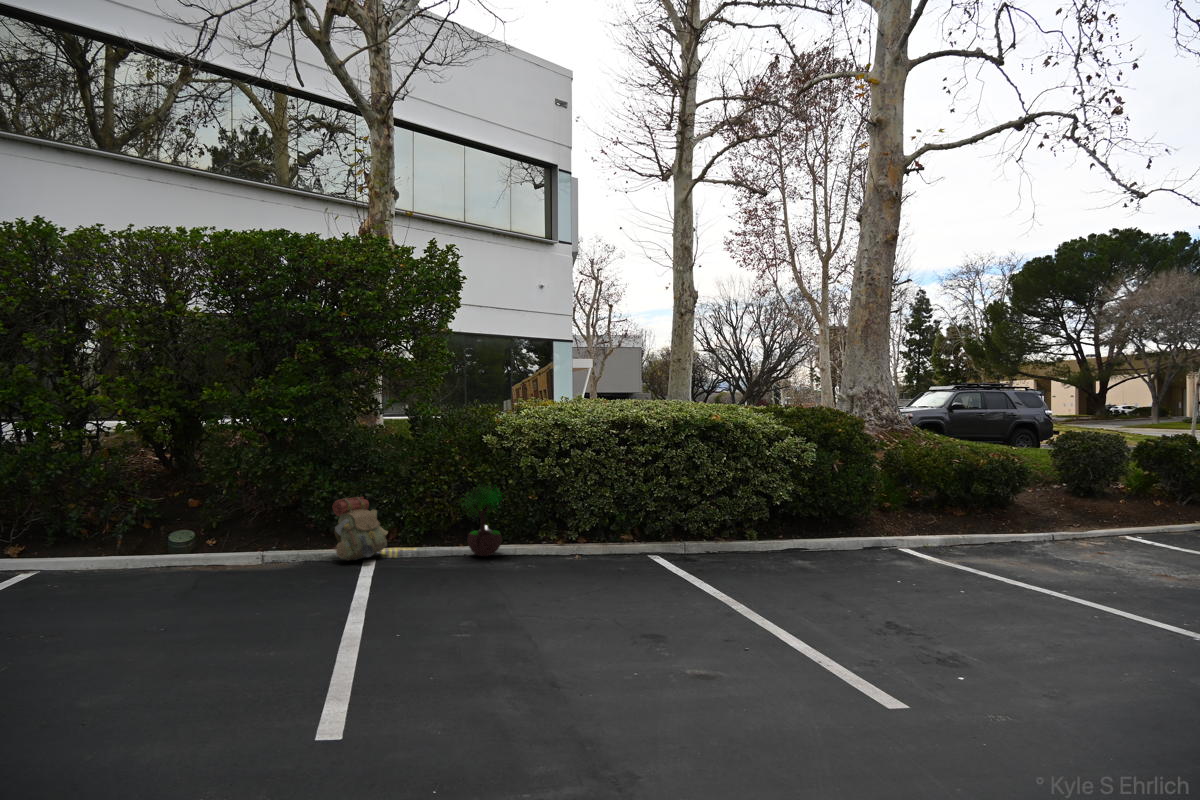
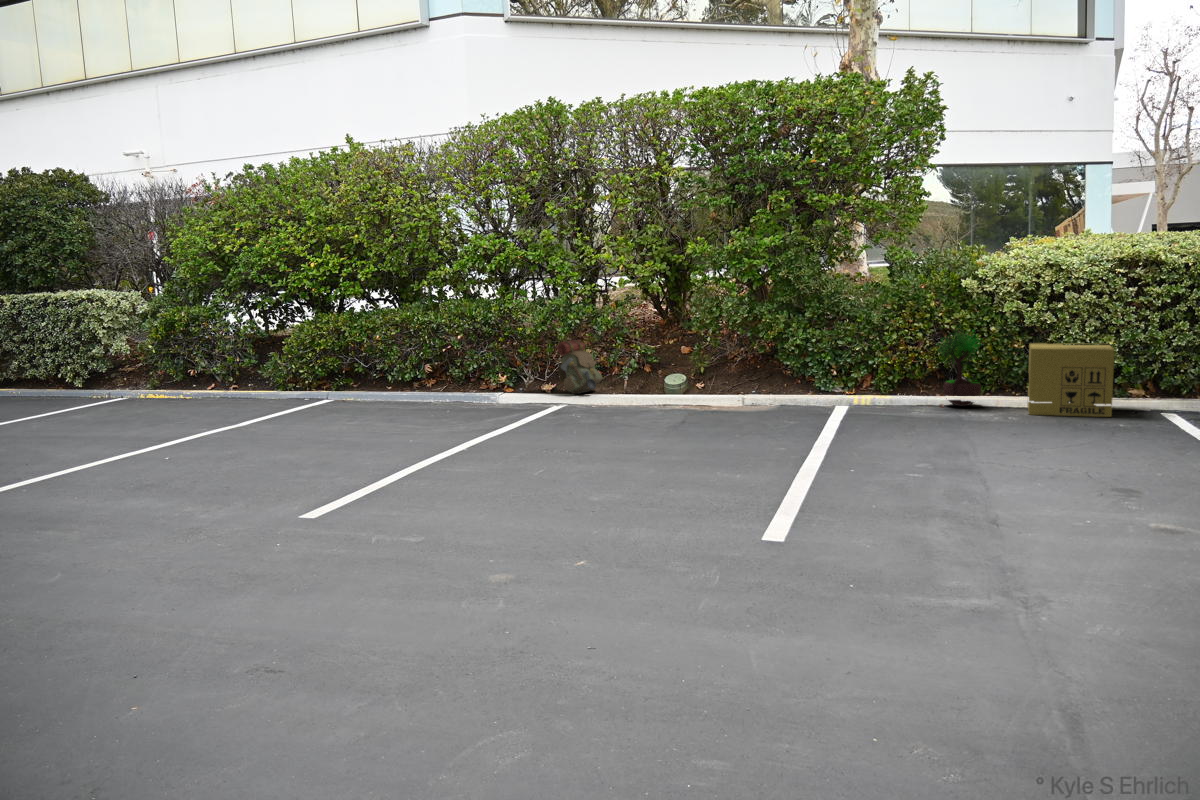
cardboard box: none [541,495,615,565] -> present [1028,343,1114,417]
backpack: present [333,497,388,560] -> present [557,340,603,394]

